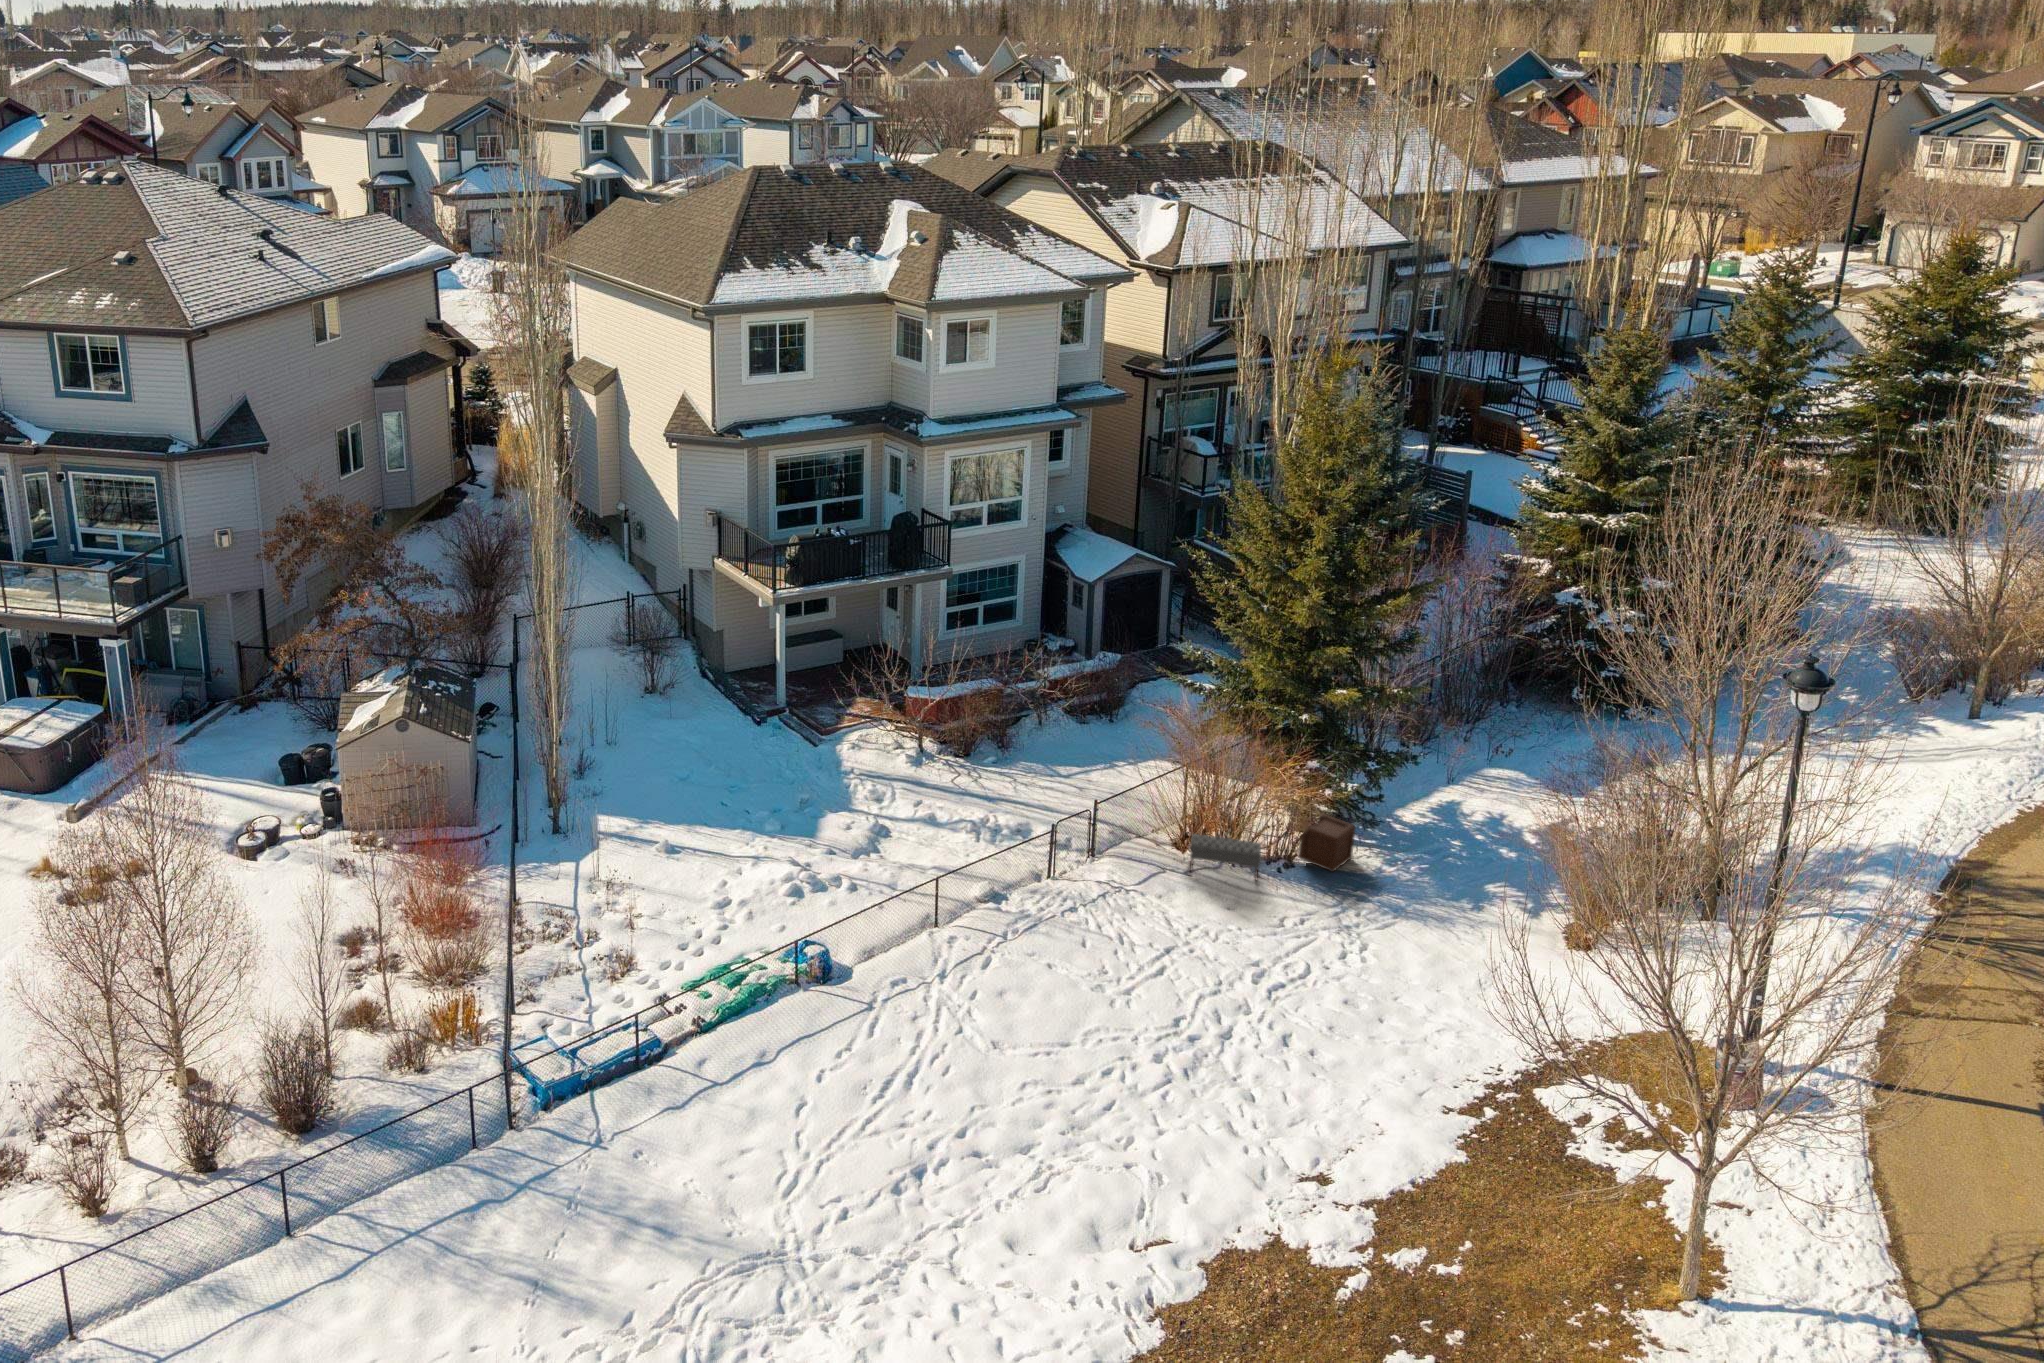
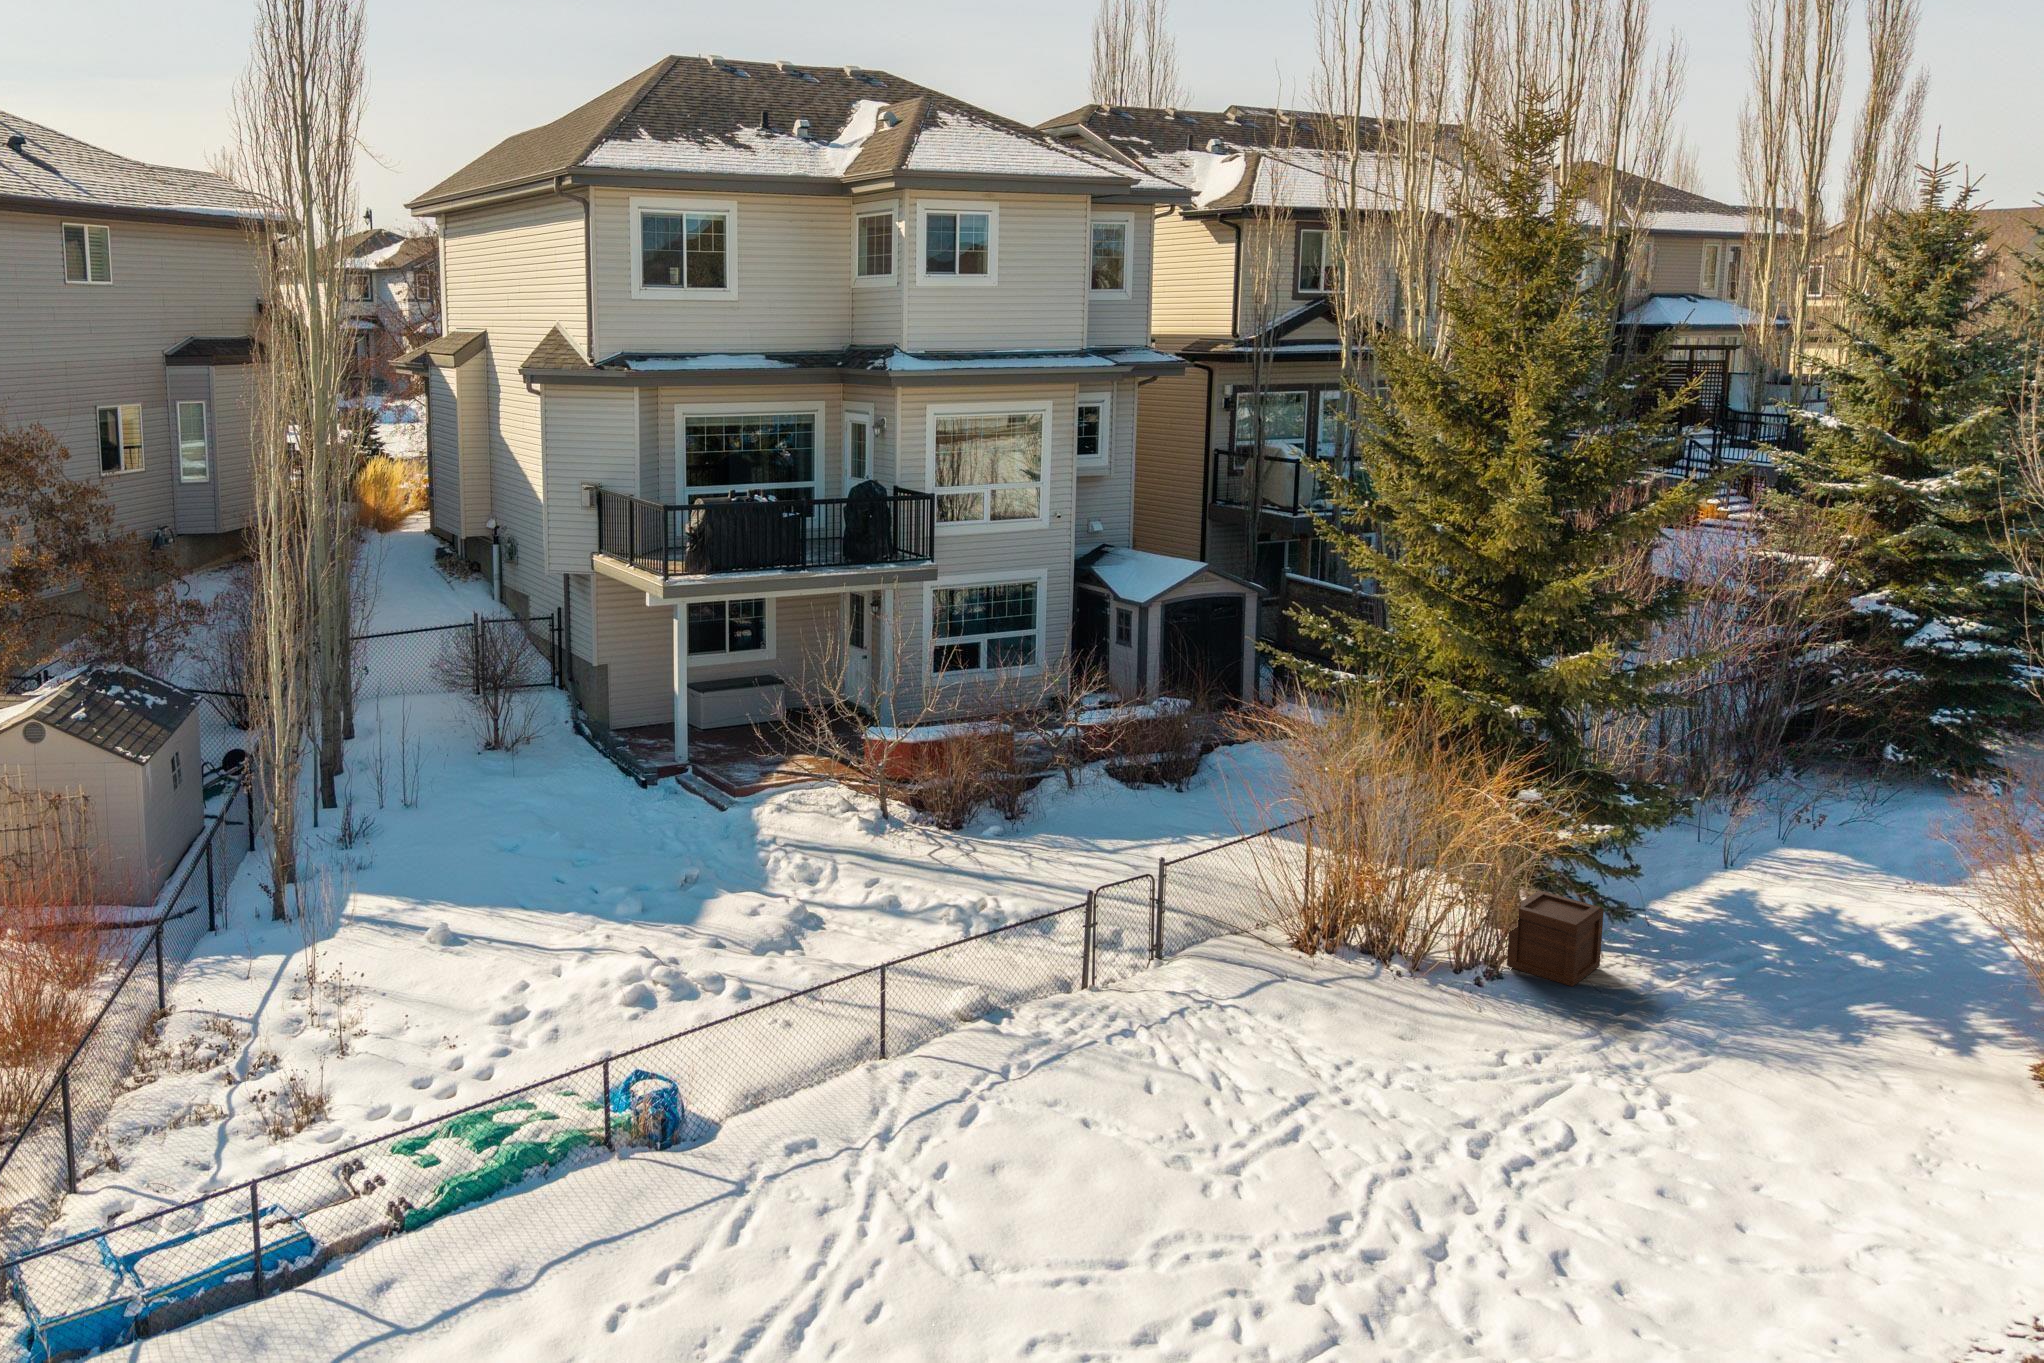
bench: present [1190,834,1261,879] -> none [1324,921,1448,998]

